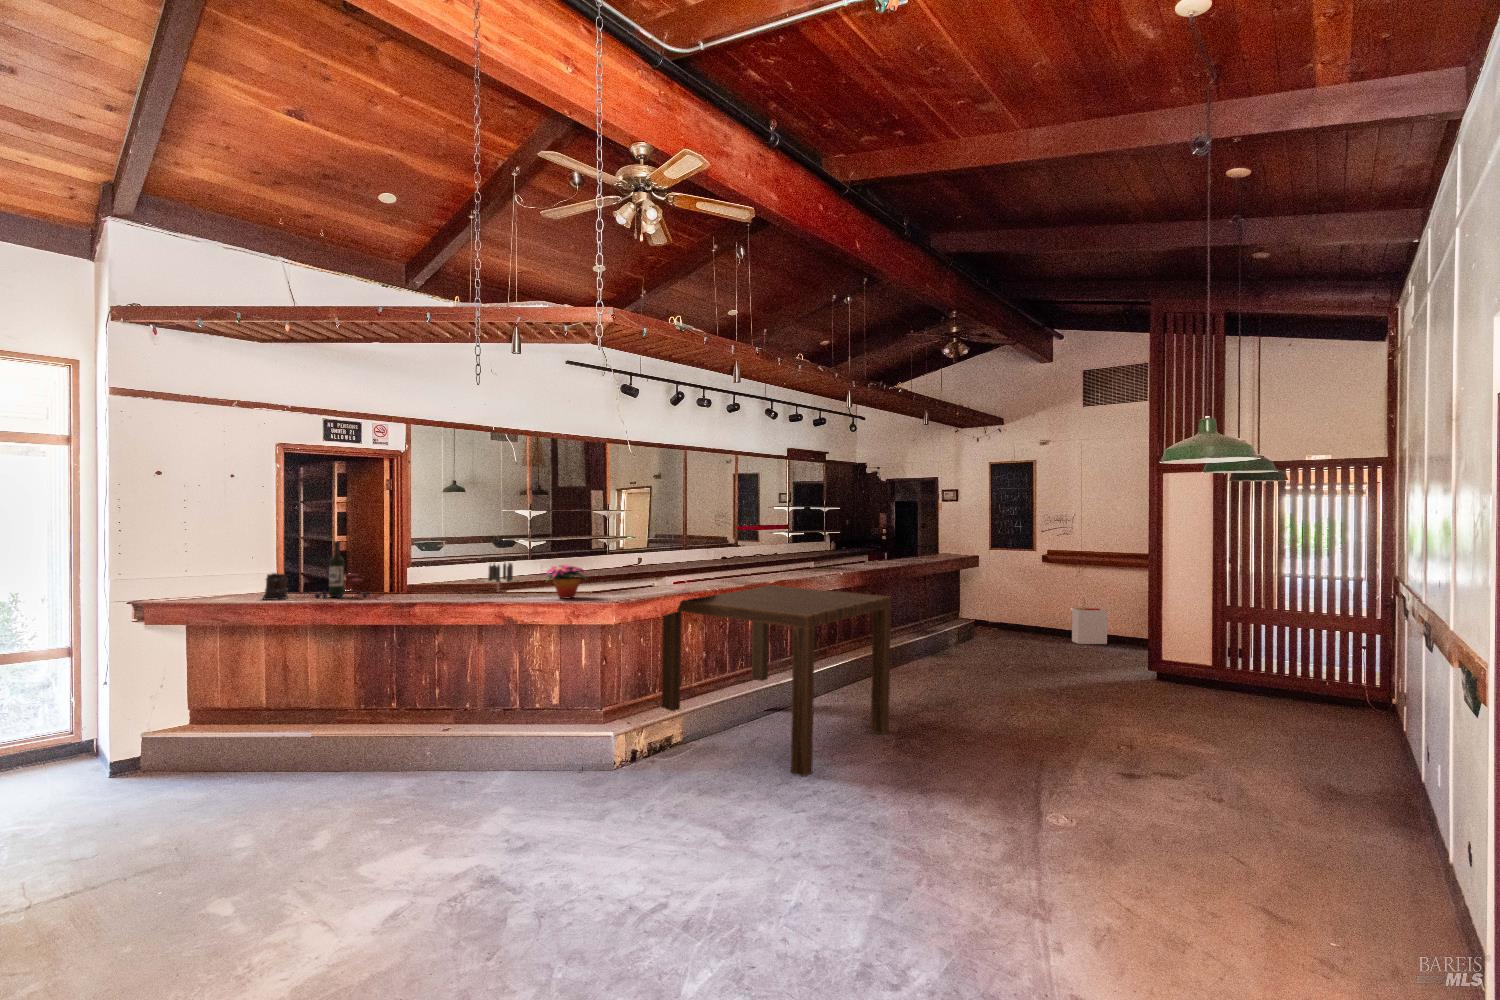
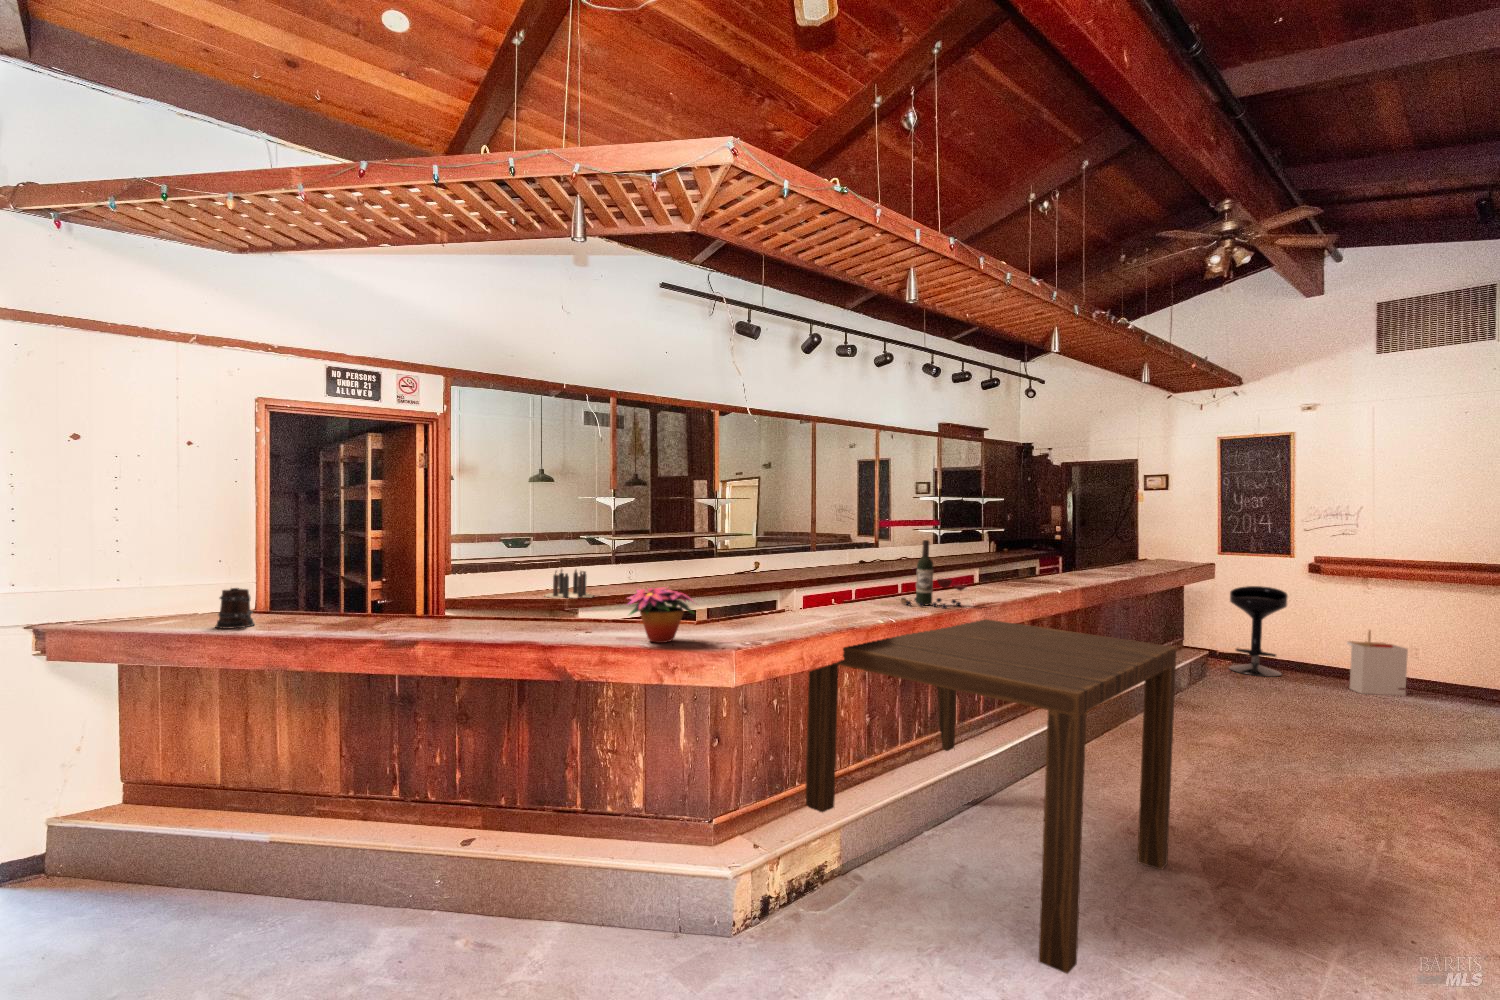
wine bottle: present [315,541,370,599] -> present [901,540,966,609]
bar stool: none [997,570,1035,636] -> present [1229,586,1288,676]

